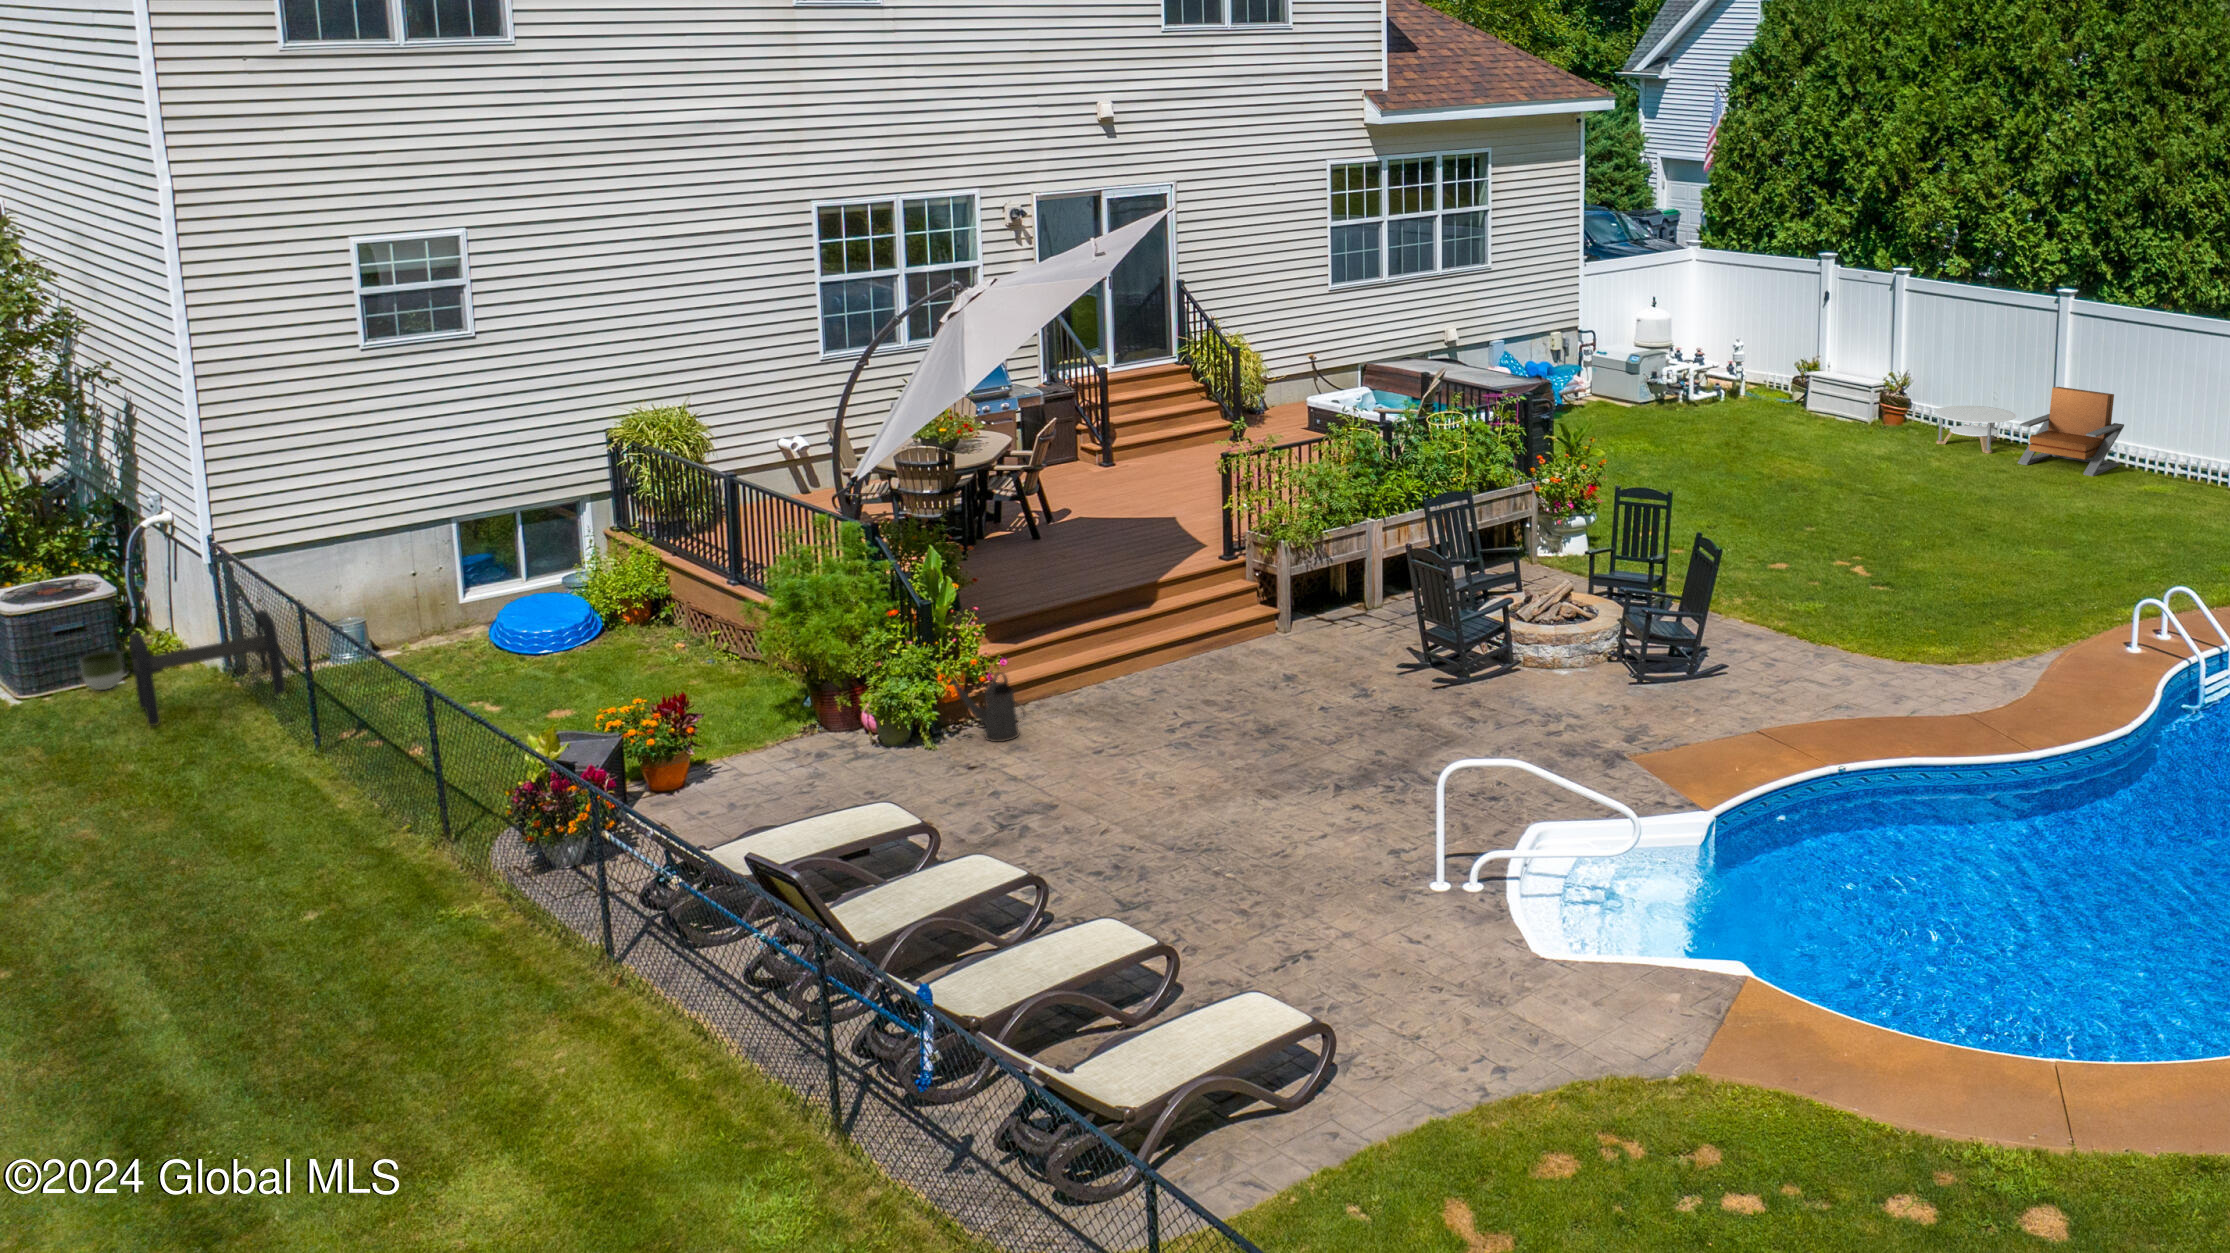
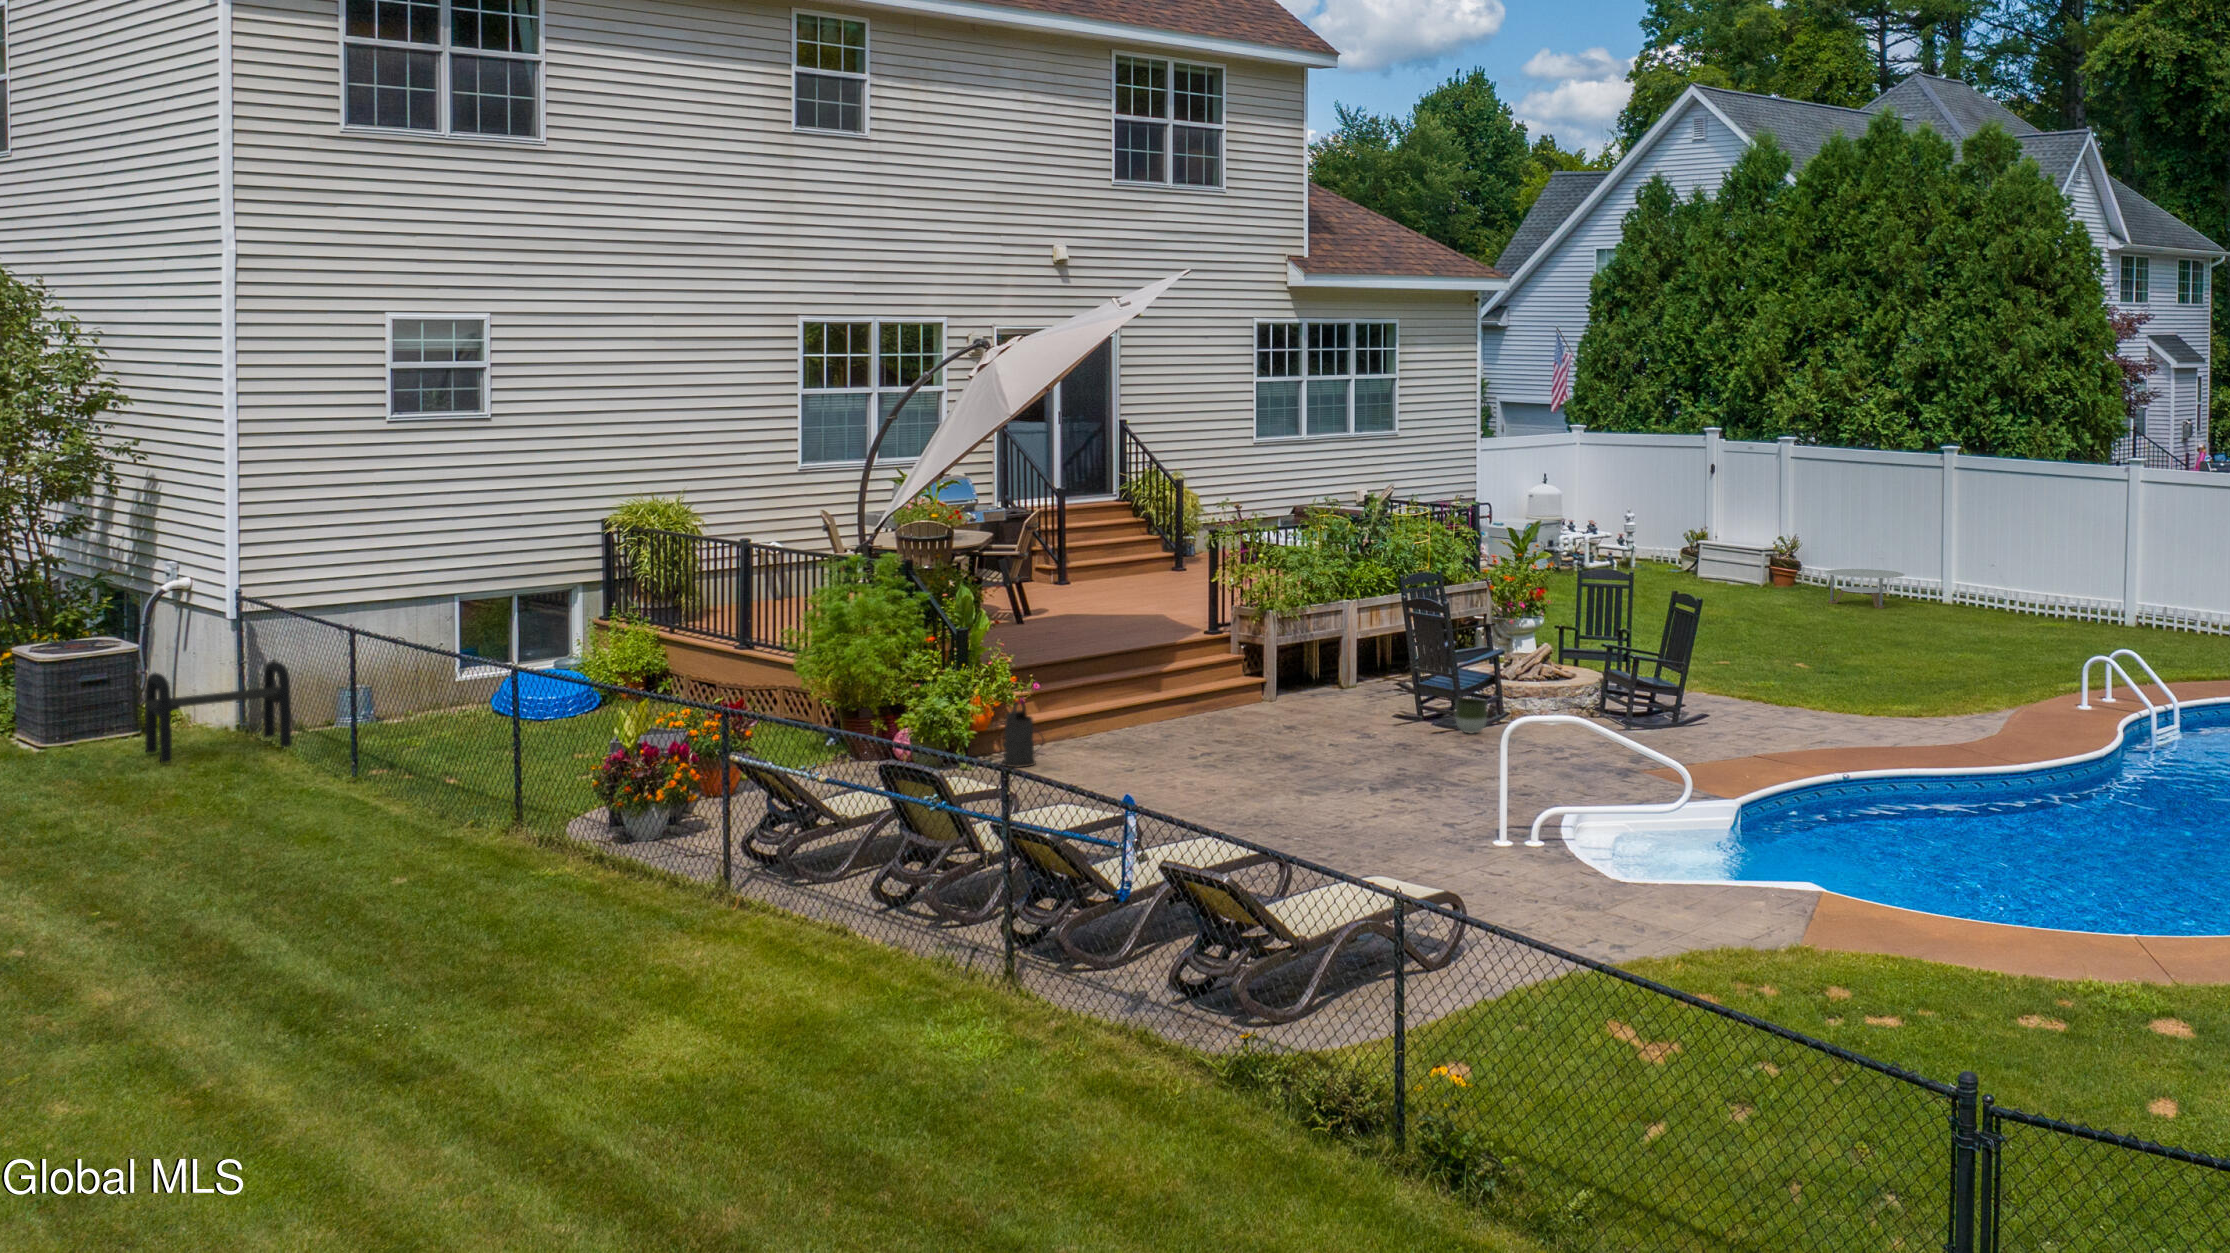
lounge chair: present [2018,387,2124,476] -> none [1912,543,2011,621]
planter: present [80,651,123,690] -> present [1455,698,1487,733]

